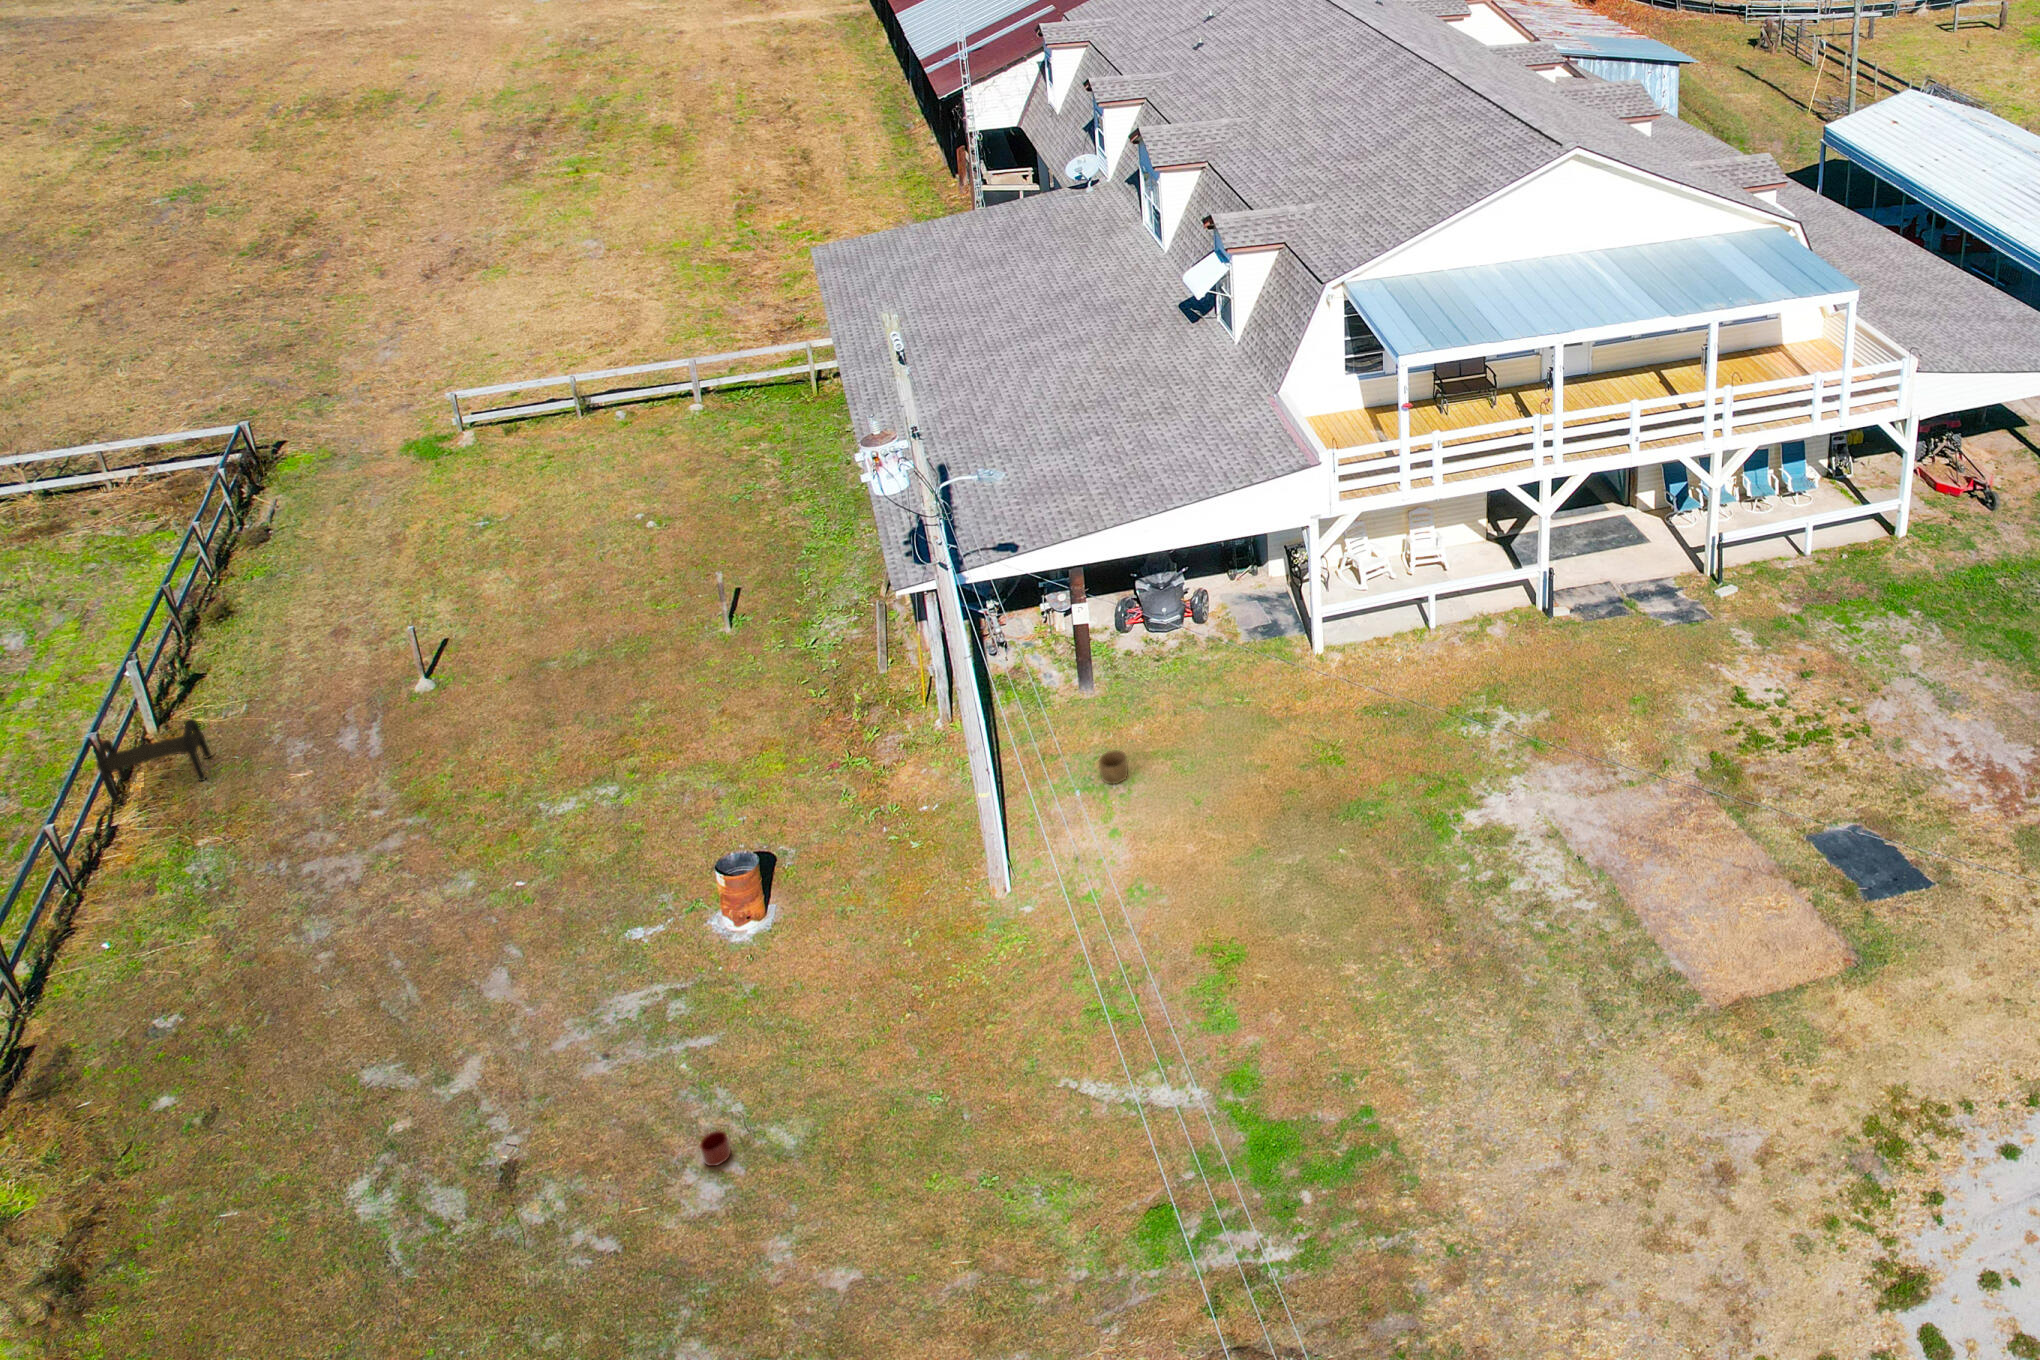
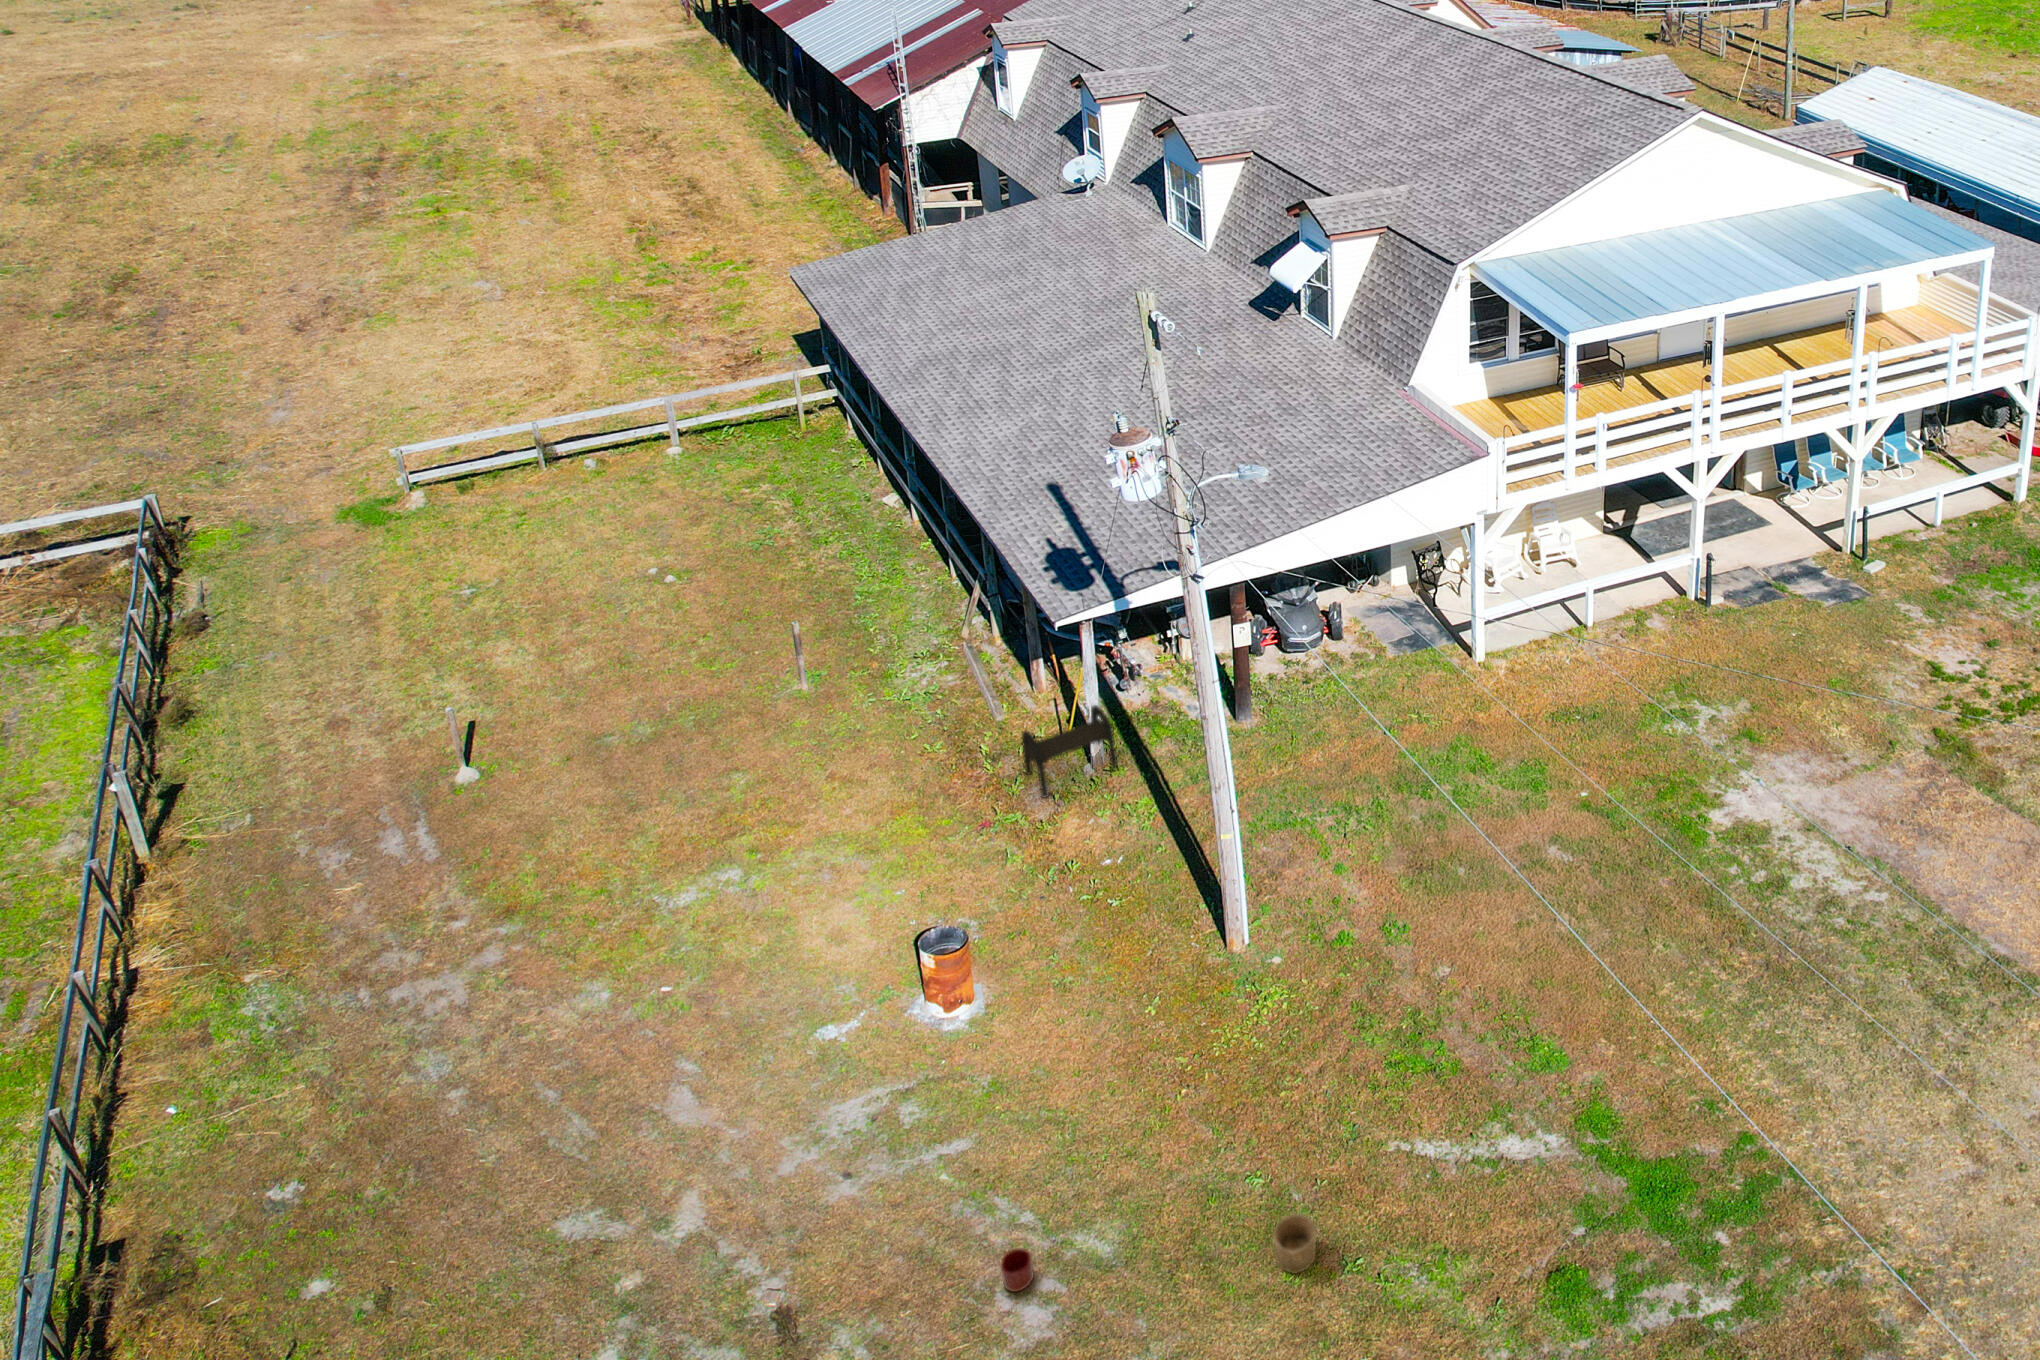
bench: present [96,719,211,804] -> present [1022,705,1118,797]
wooden bucket: present [1098,750,1128,784] -> present [1273,1214,1316,1274]

